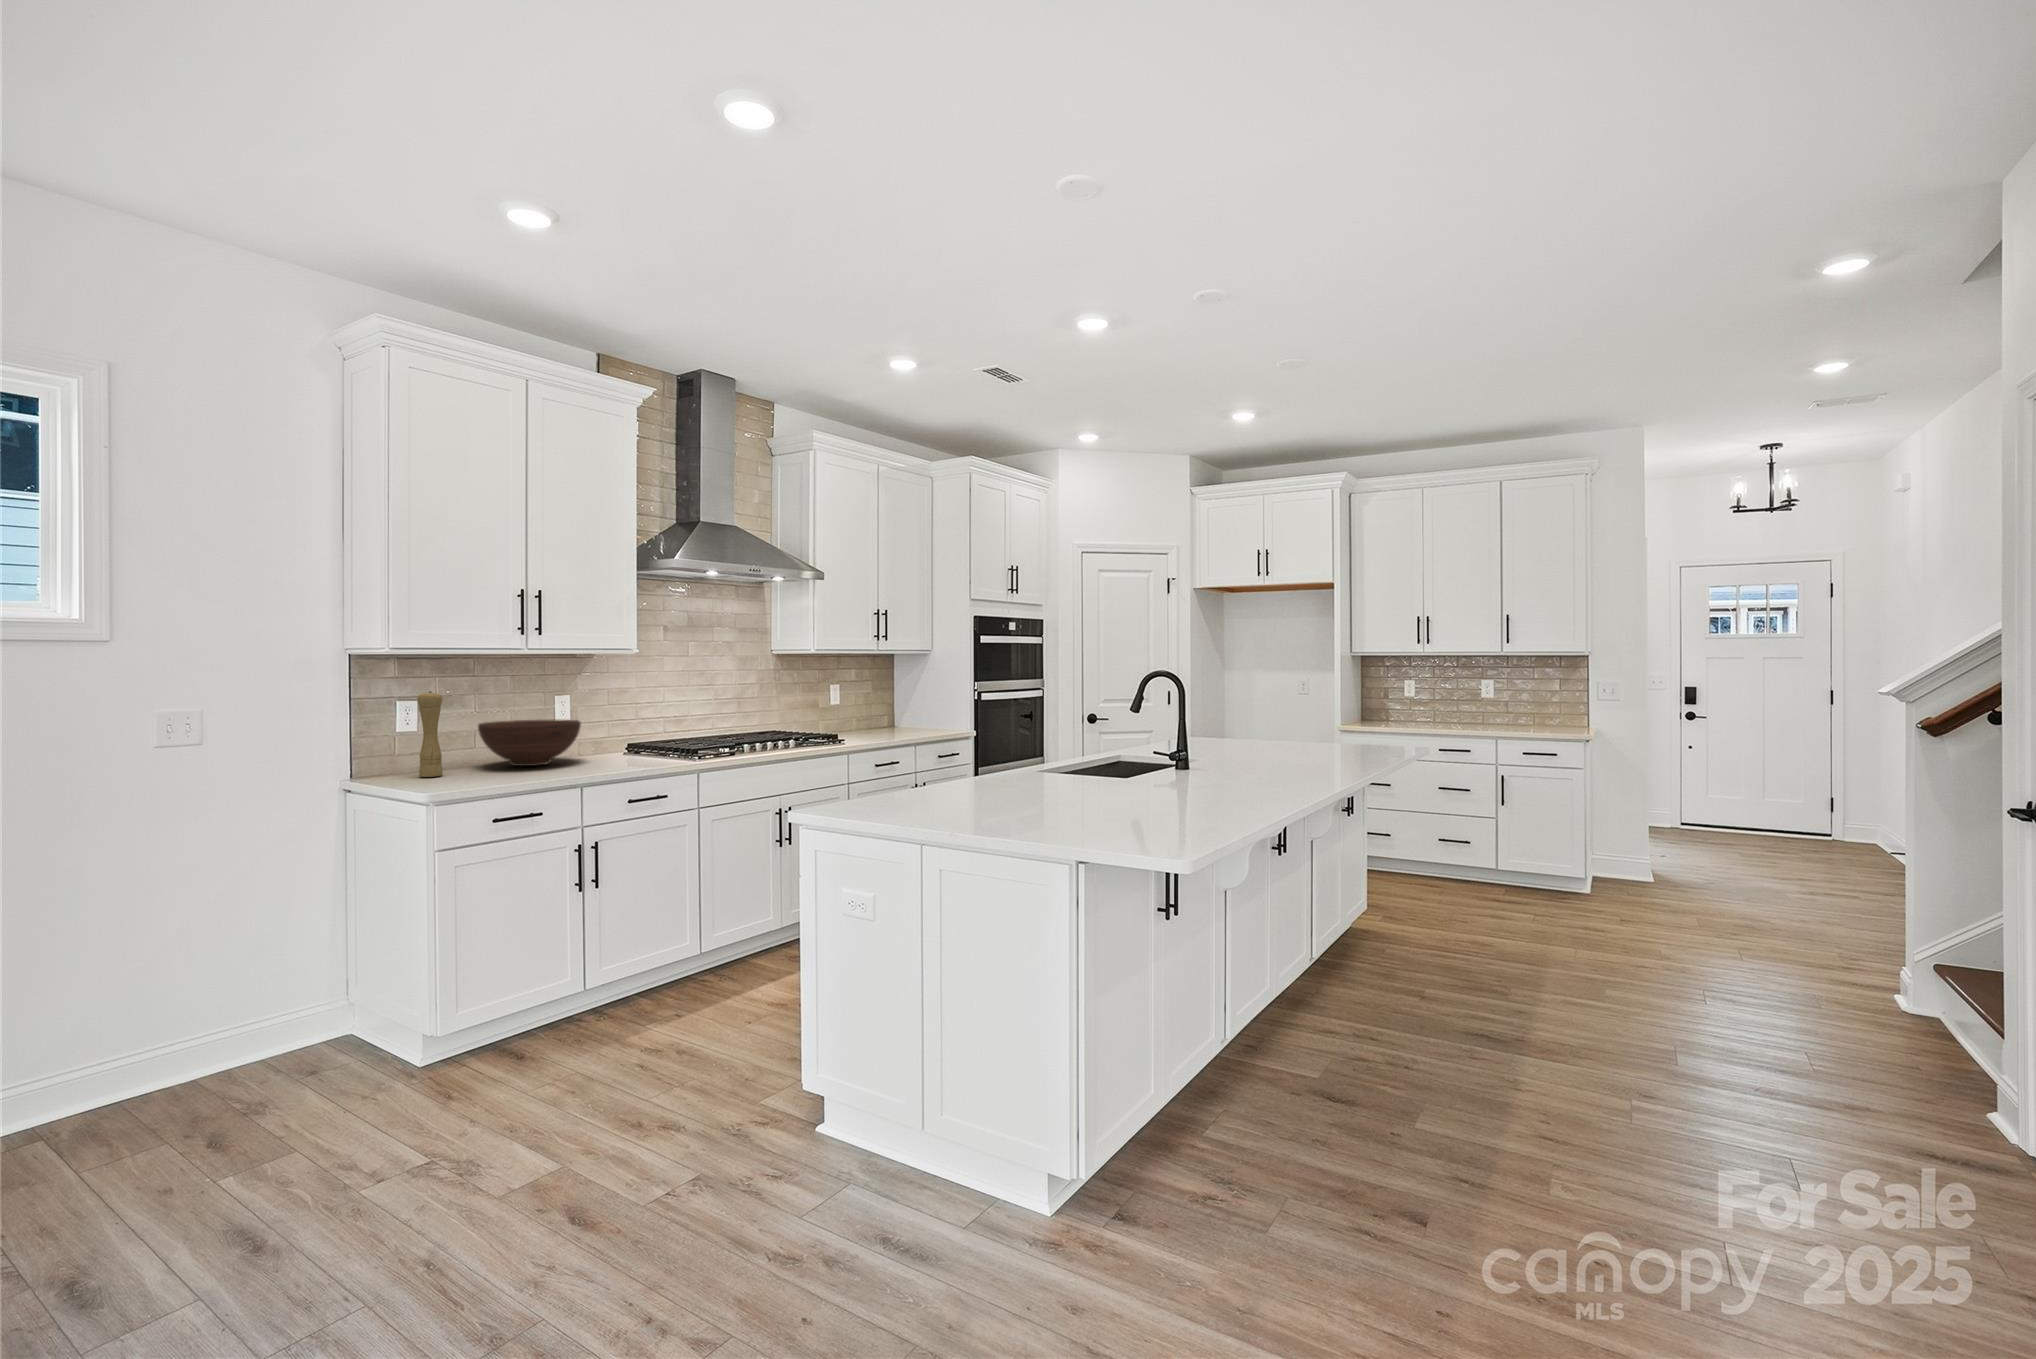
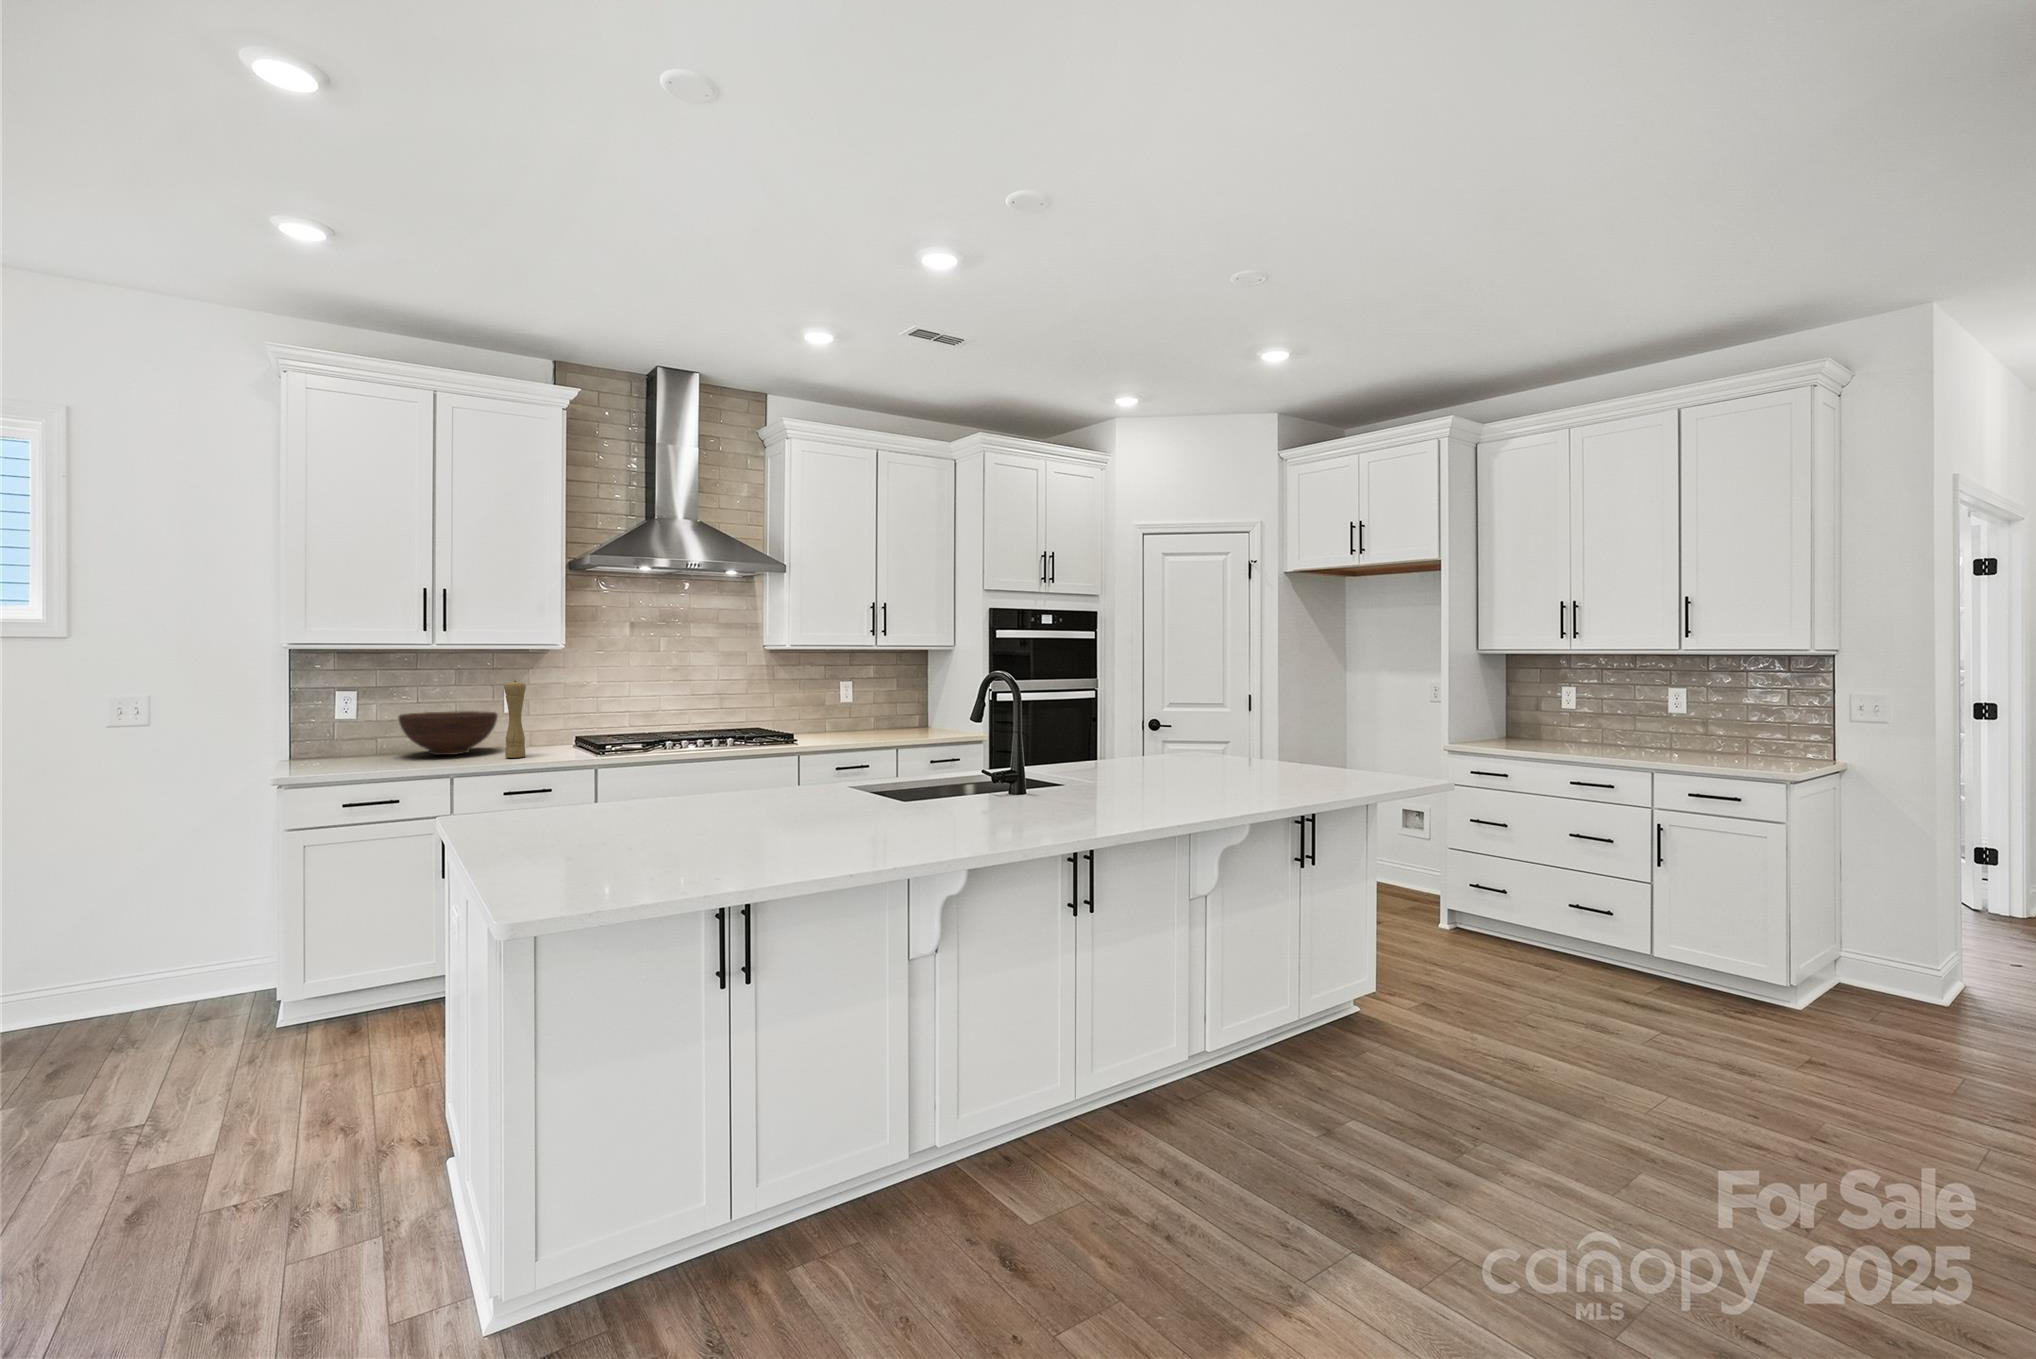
pepper mill: present [417,691,443,777] -> present [504,681,526,758]

